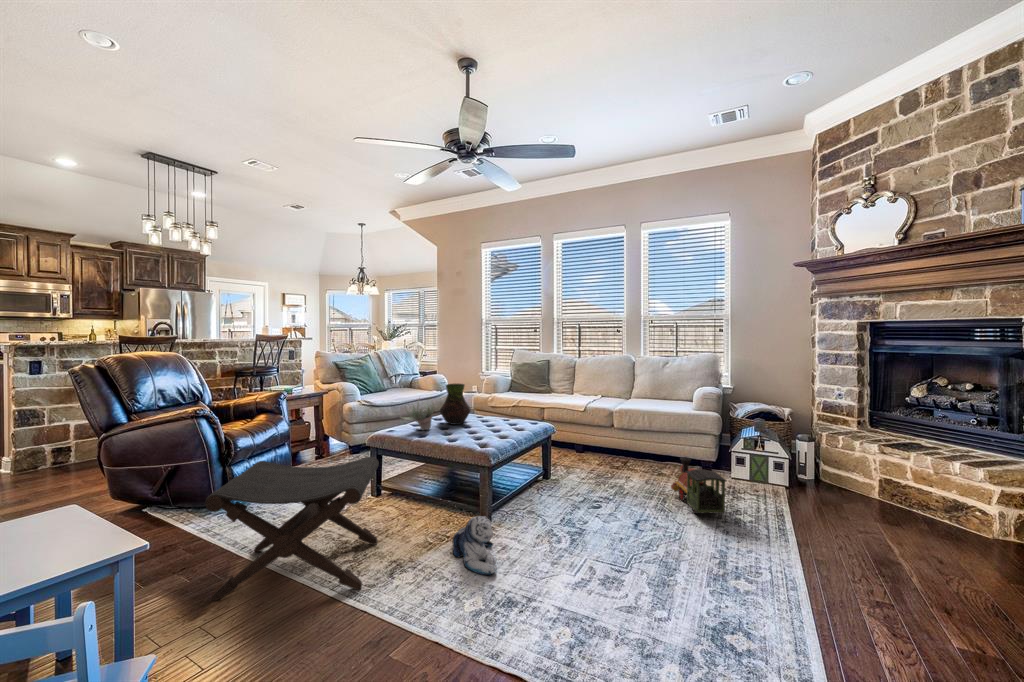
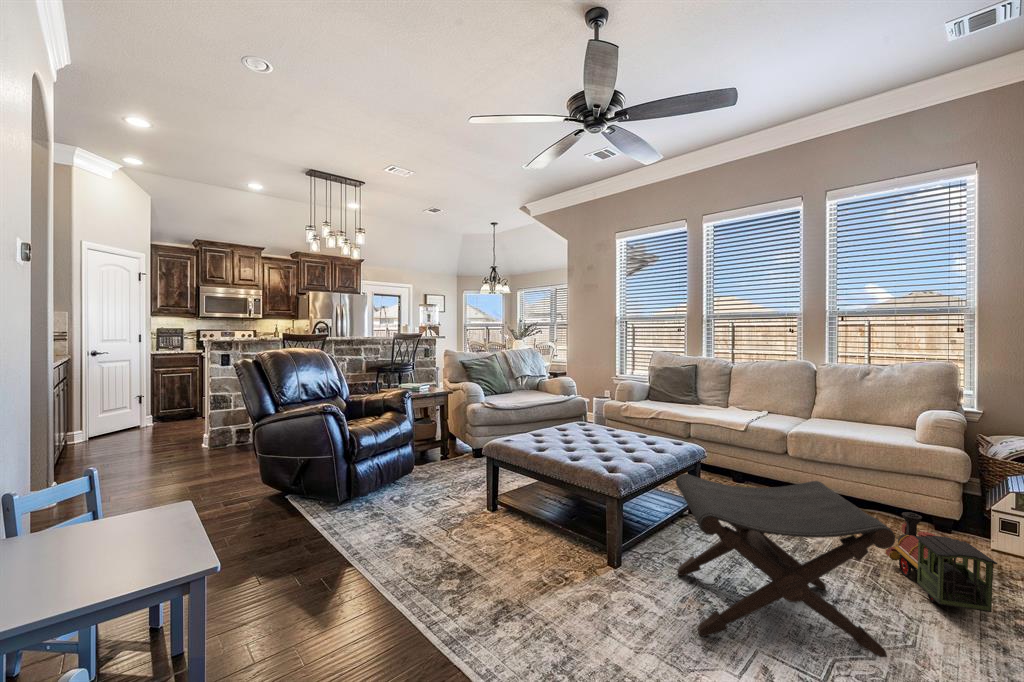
vase: present [440,384,471,425] -> none [565,391,601,438]
succulent plant: present [400,402,434,430] -> none [519,404,558,443]
footstool: present [205,456,379,601] -> present [676,474,895,657]
plush toy: present [453,516,497,575] -> none [570,564,626,648]

